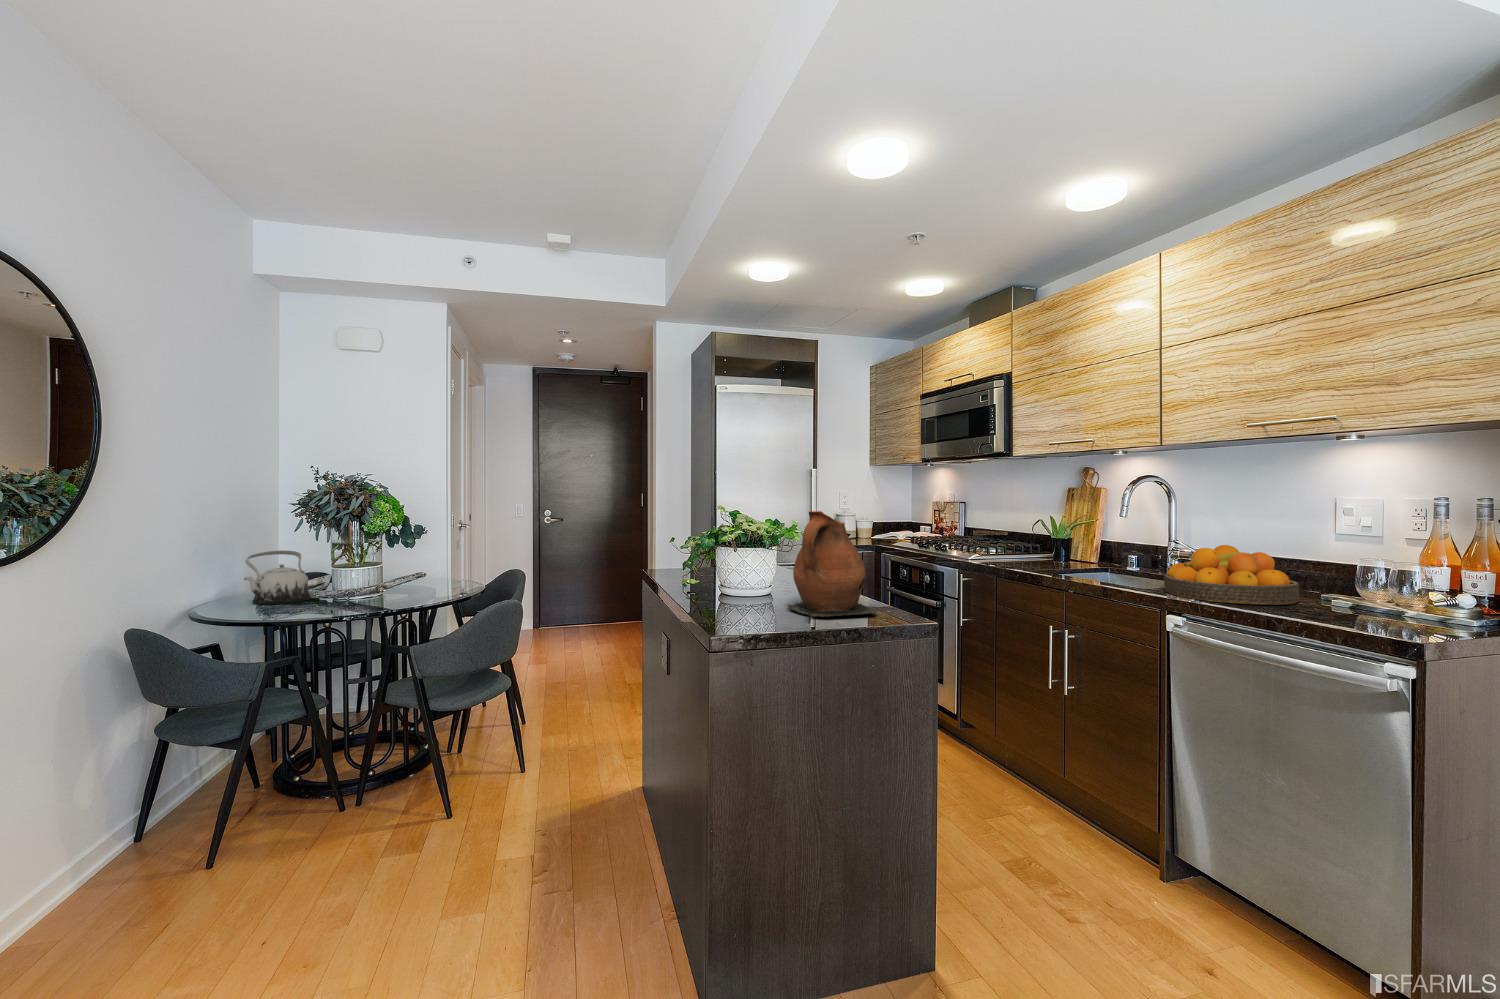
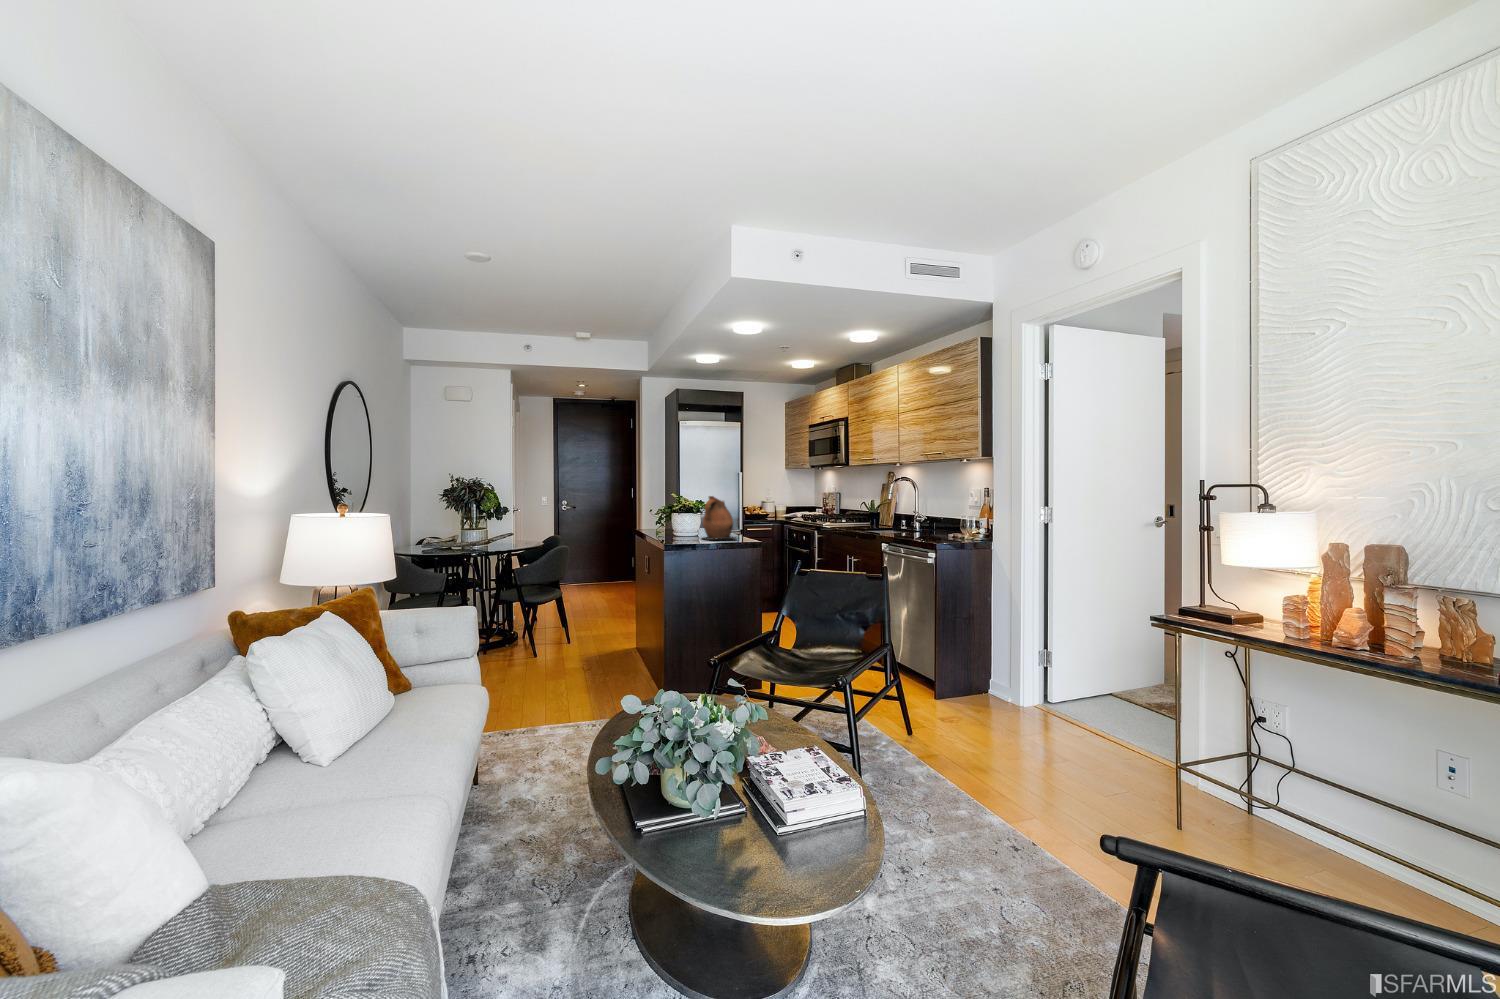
fruit bowl: present [1164,545,1300,605] -> none [884,512,936,537]
teapot: present [244,551,311,604] -> none [423,521,454,549]

